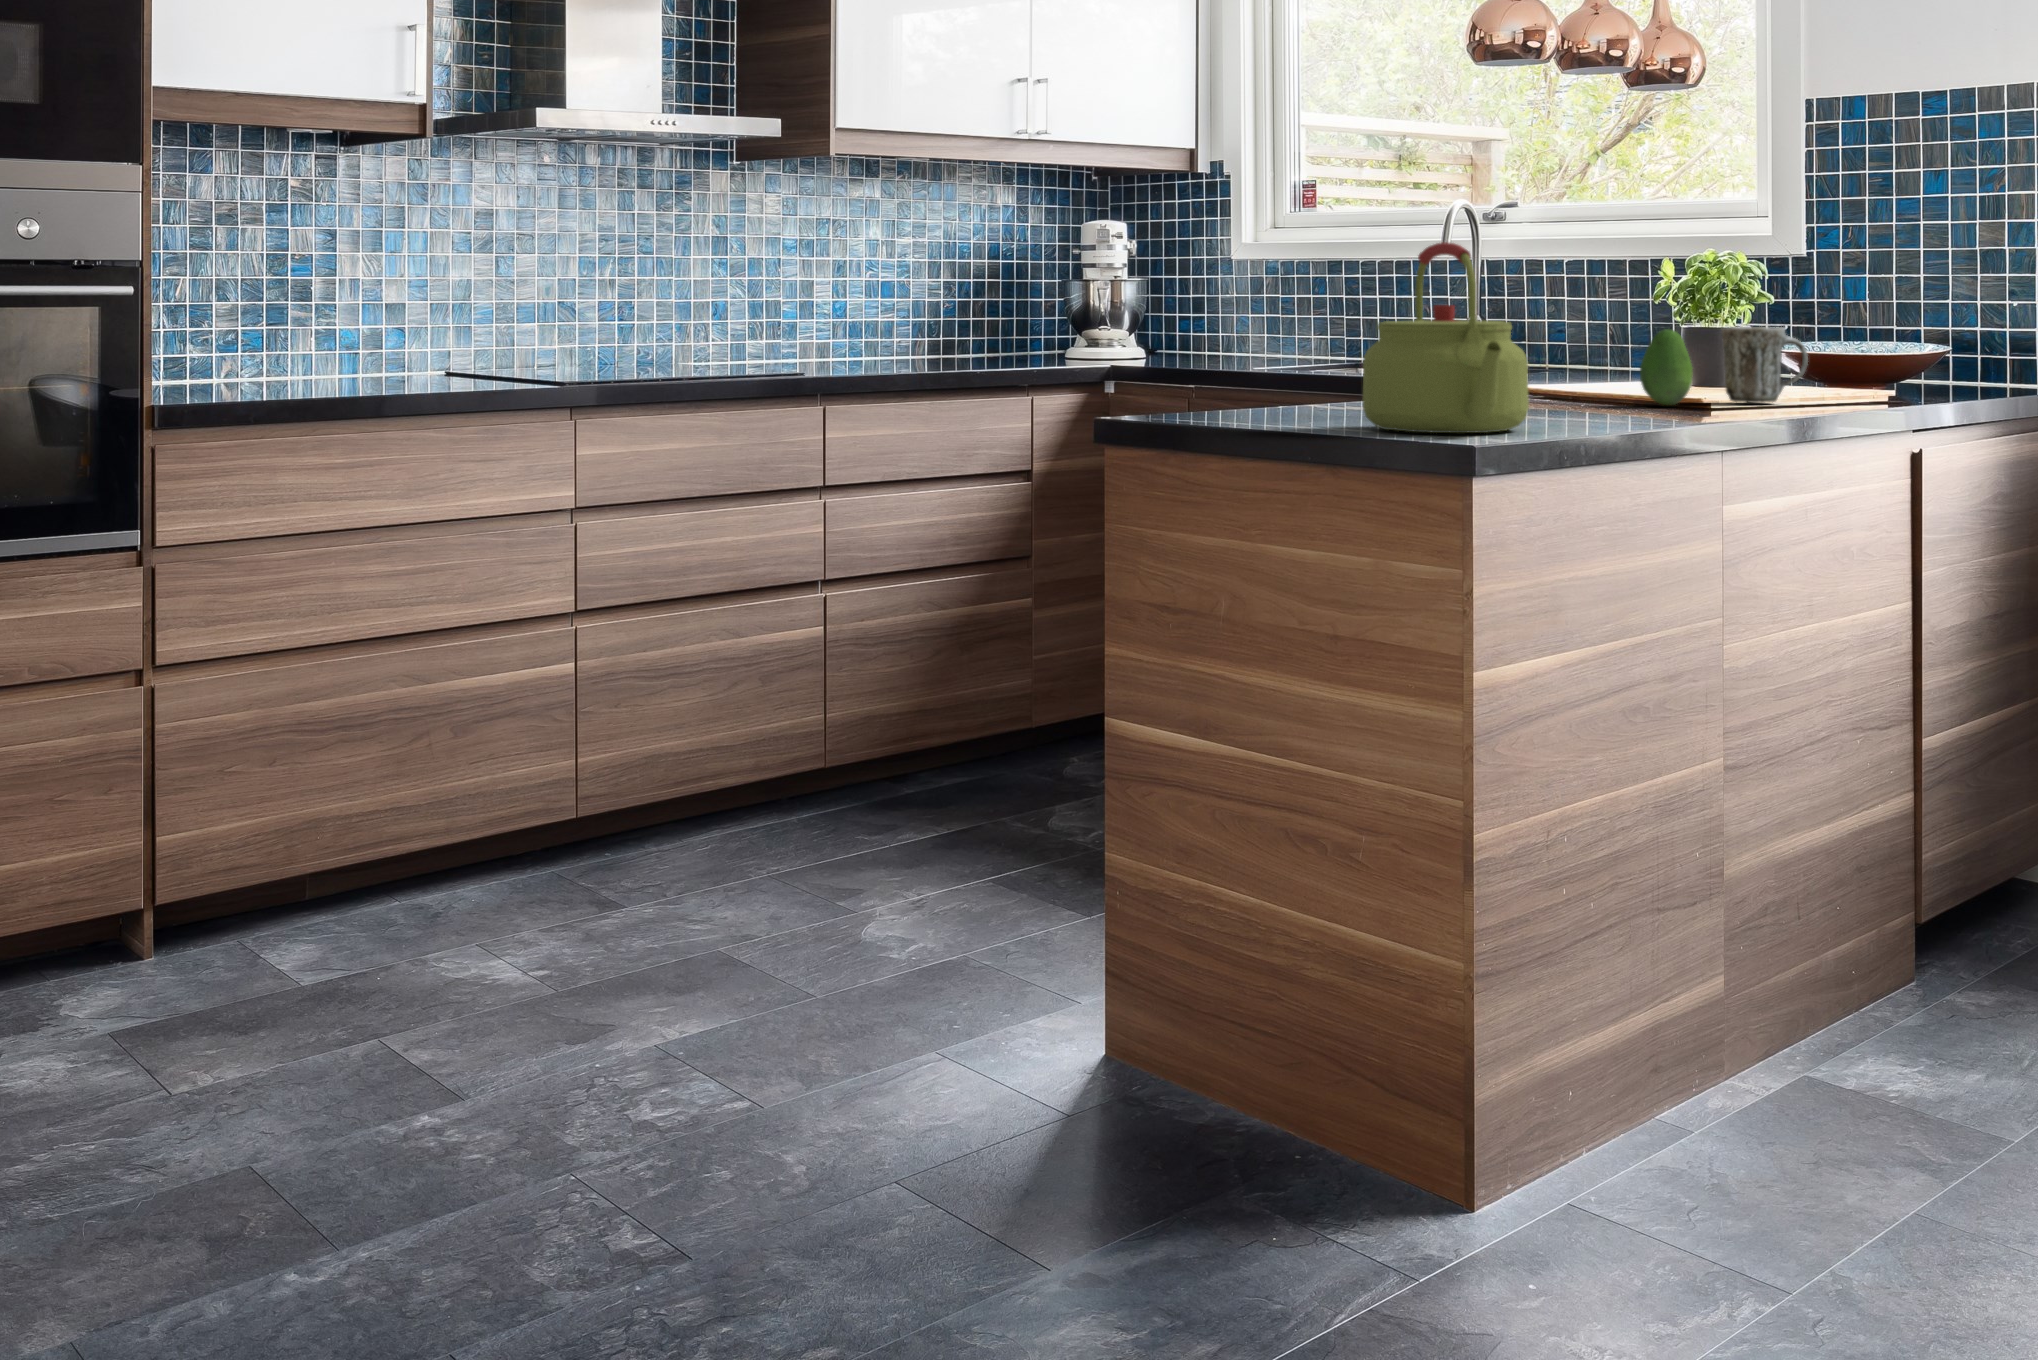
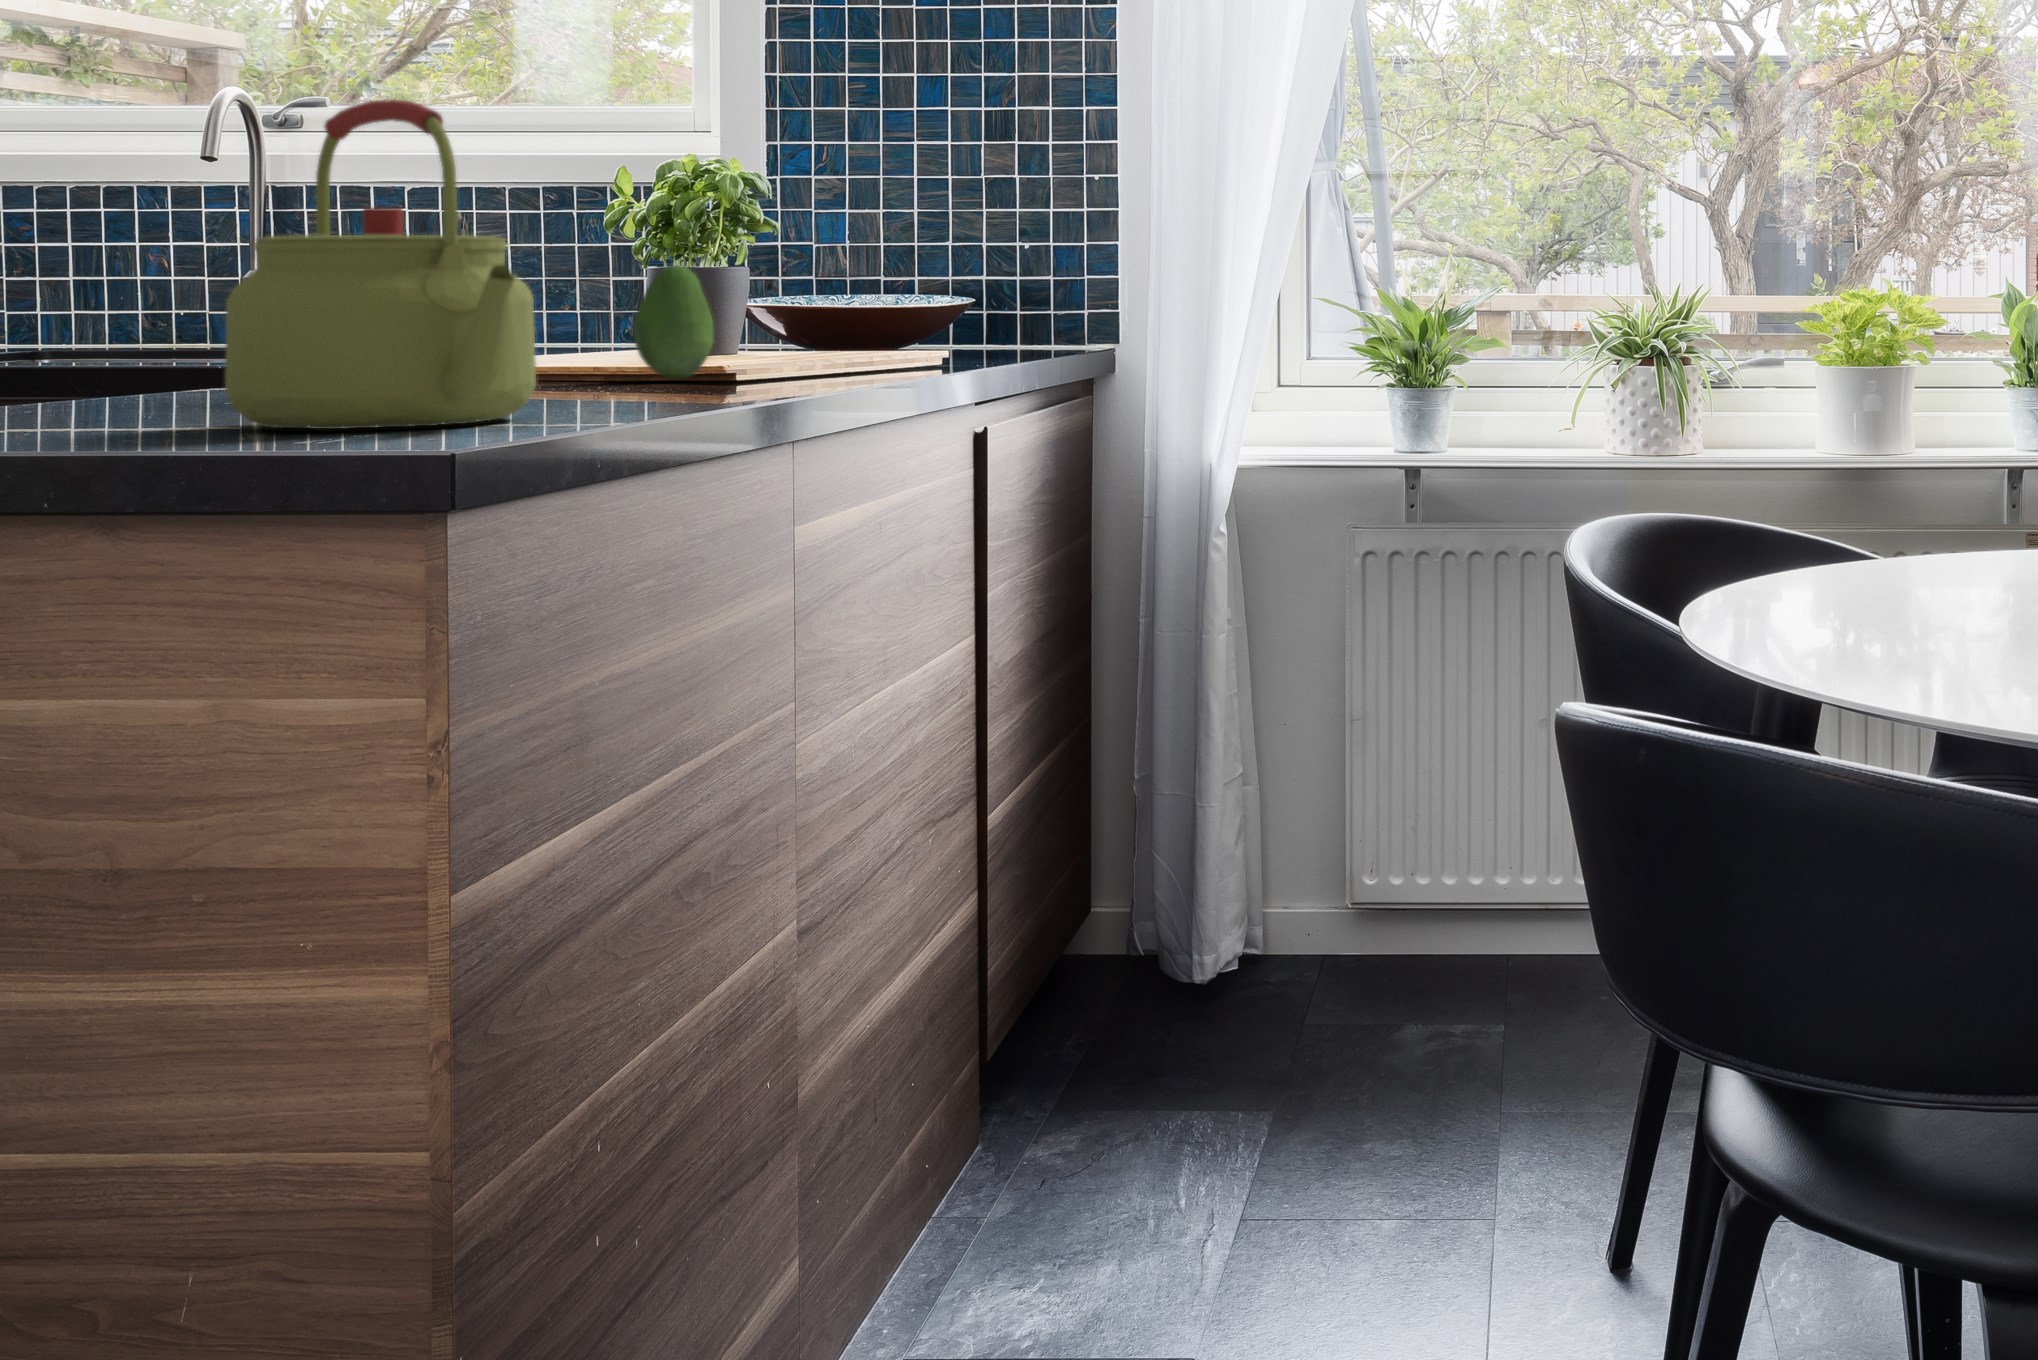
mug: present [1721,327,1808,403] -> none [743,263,862,371]

